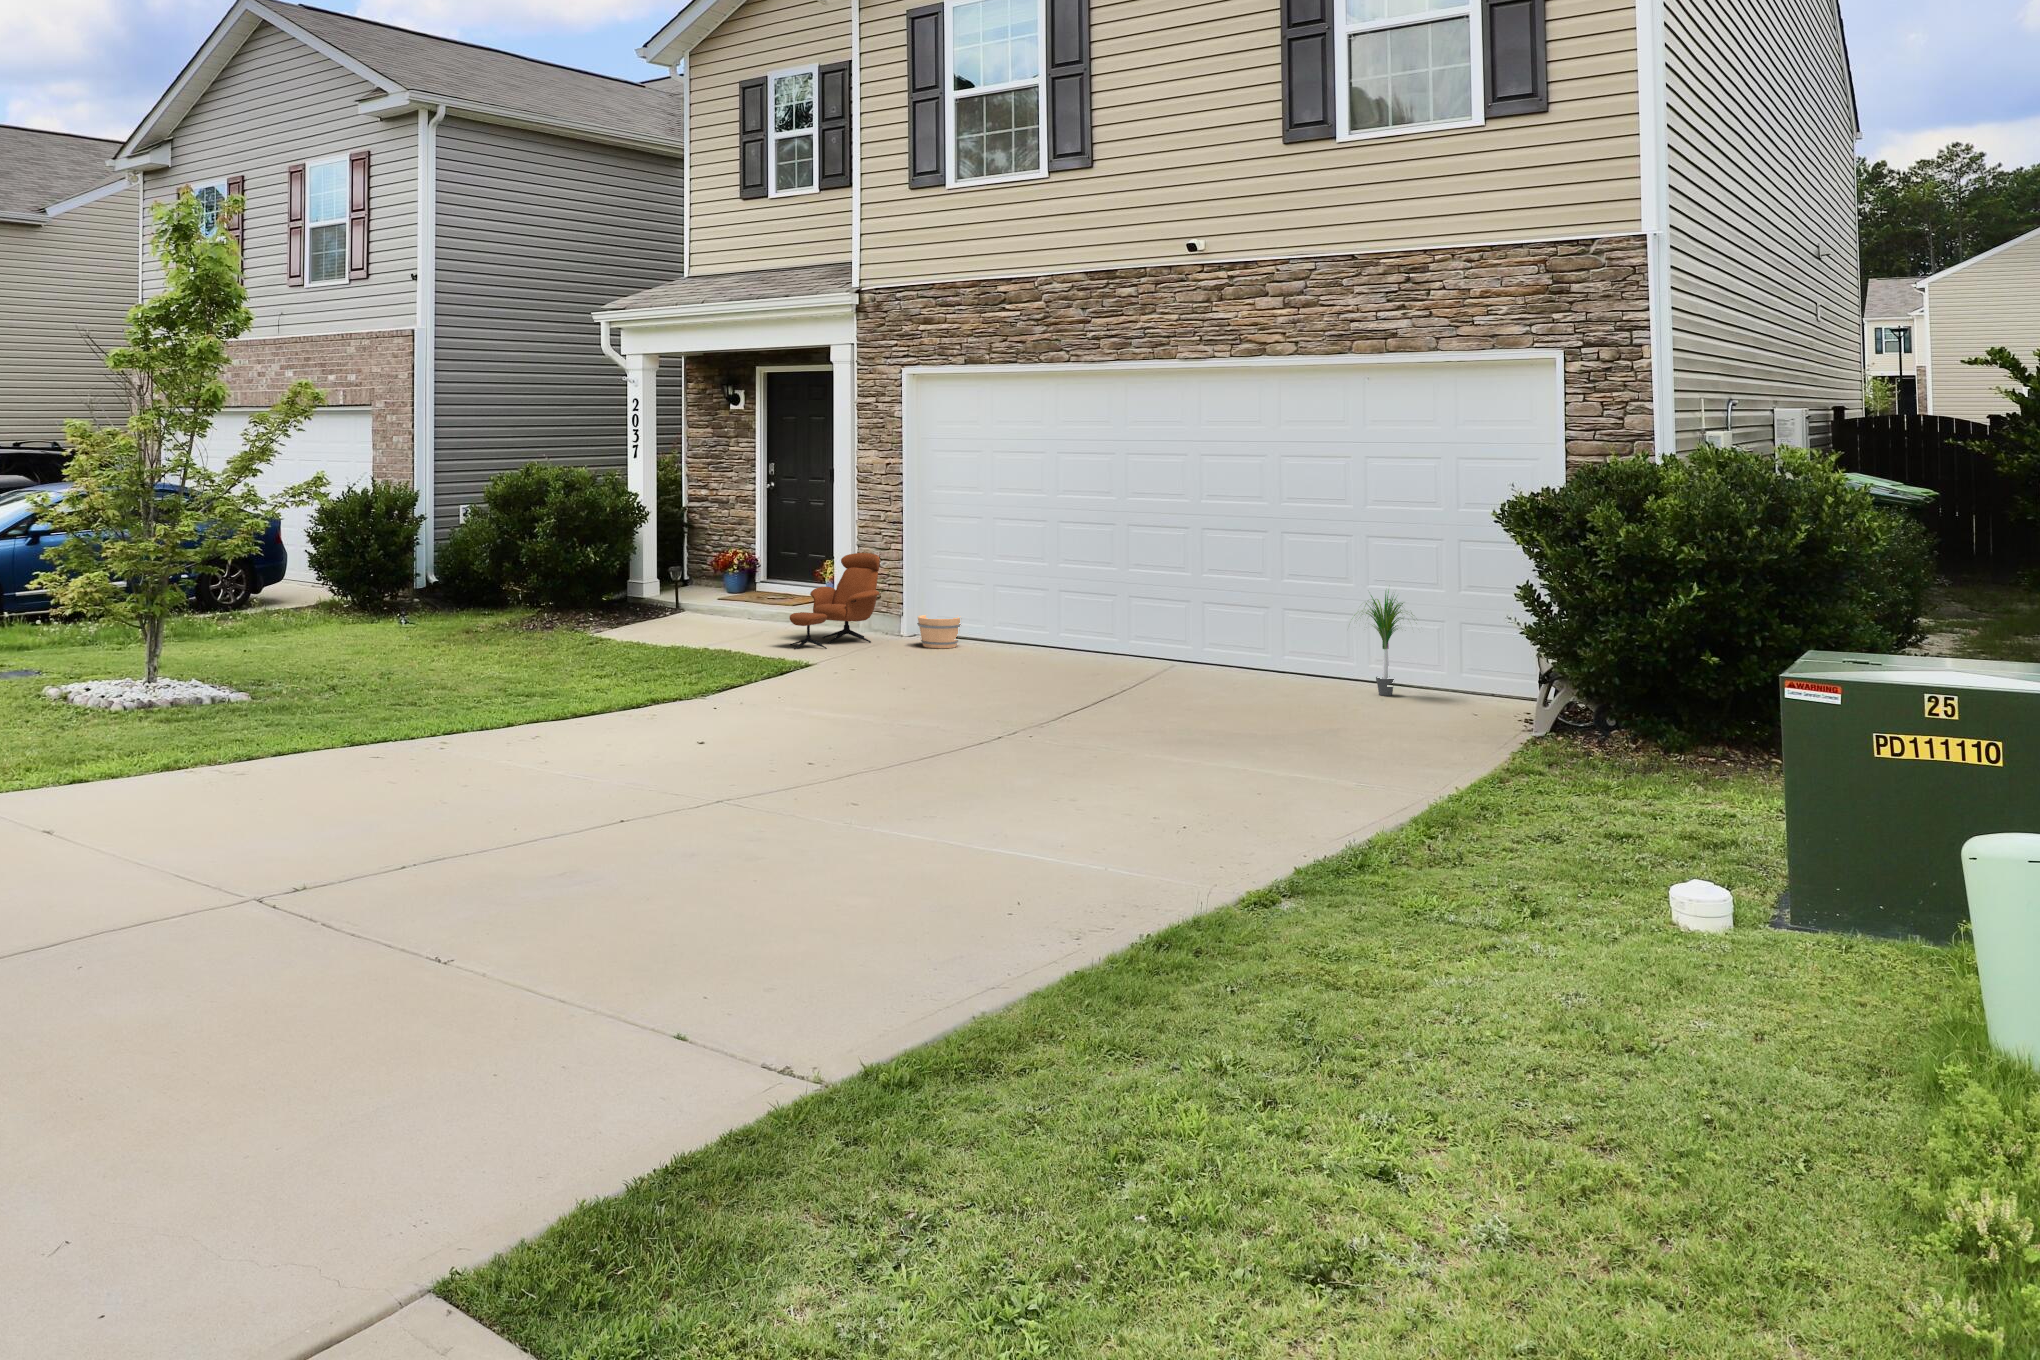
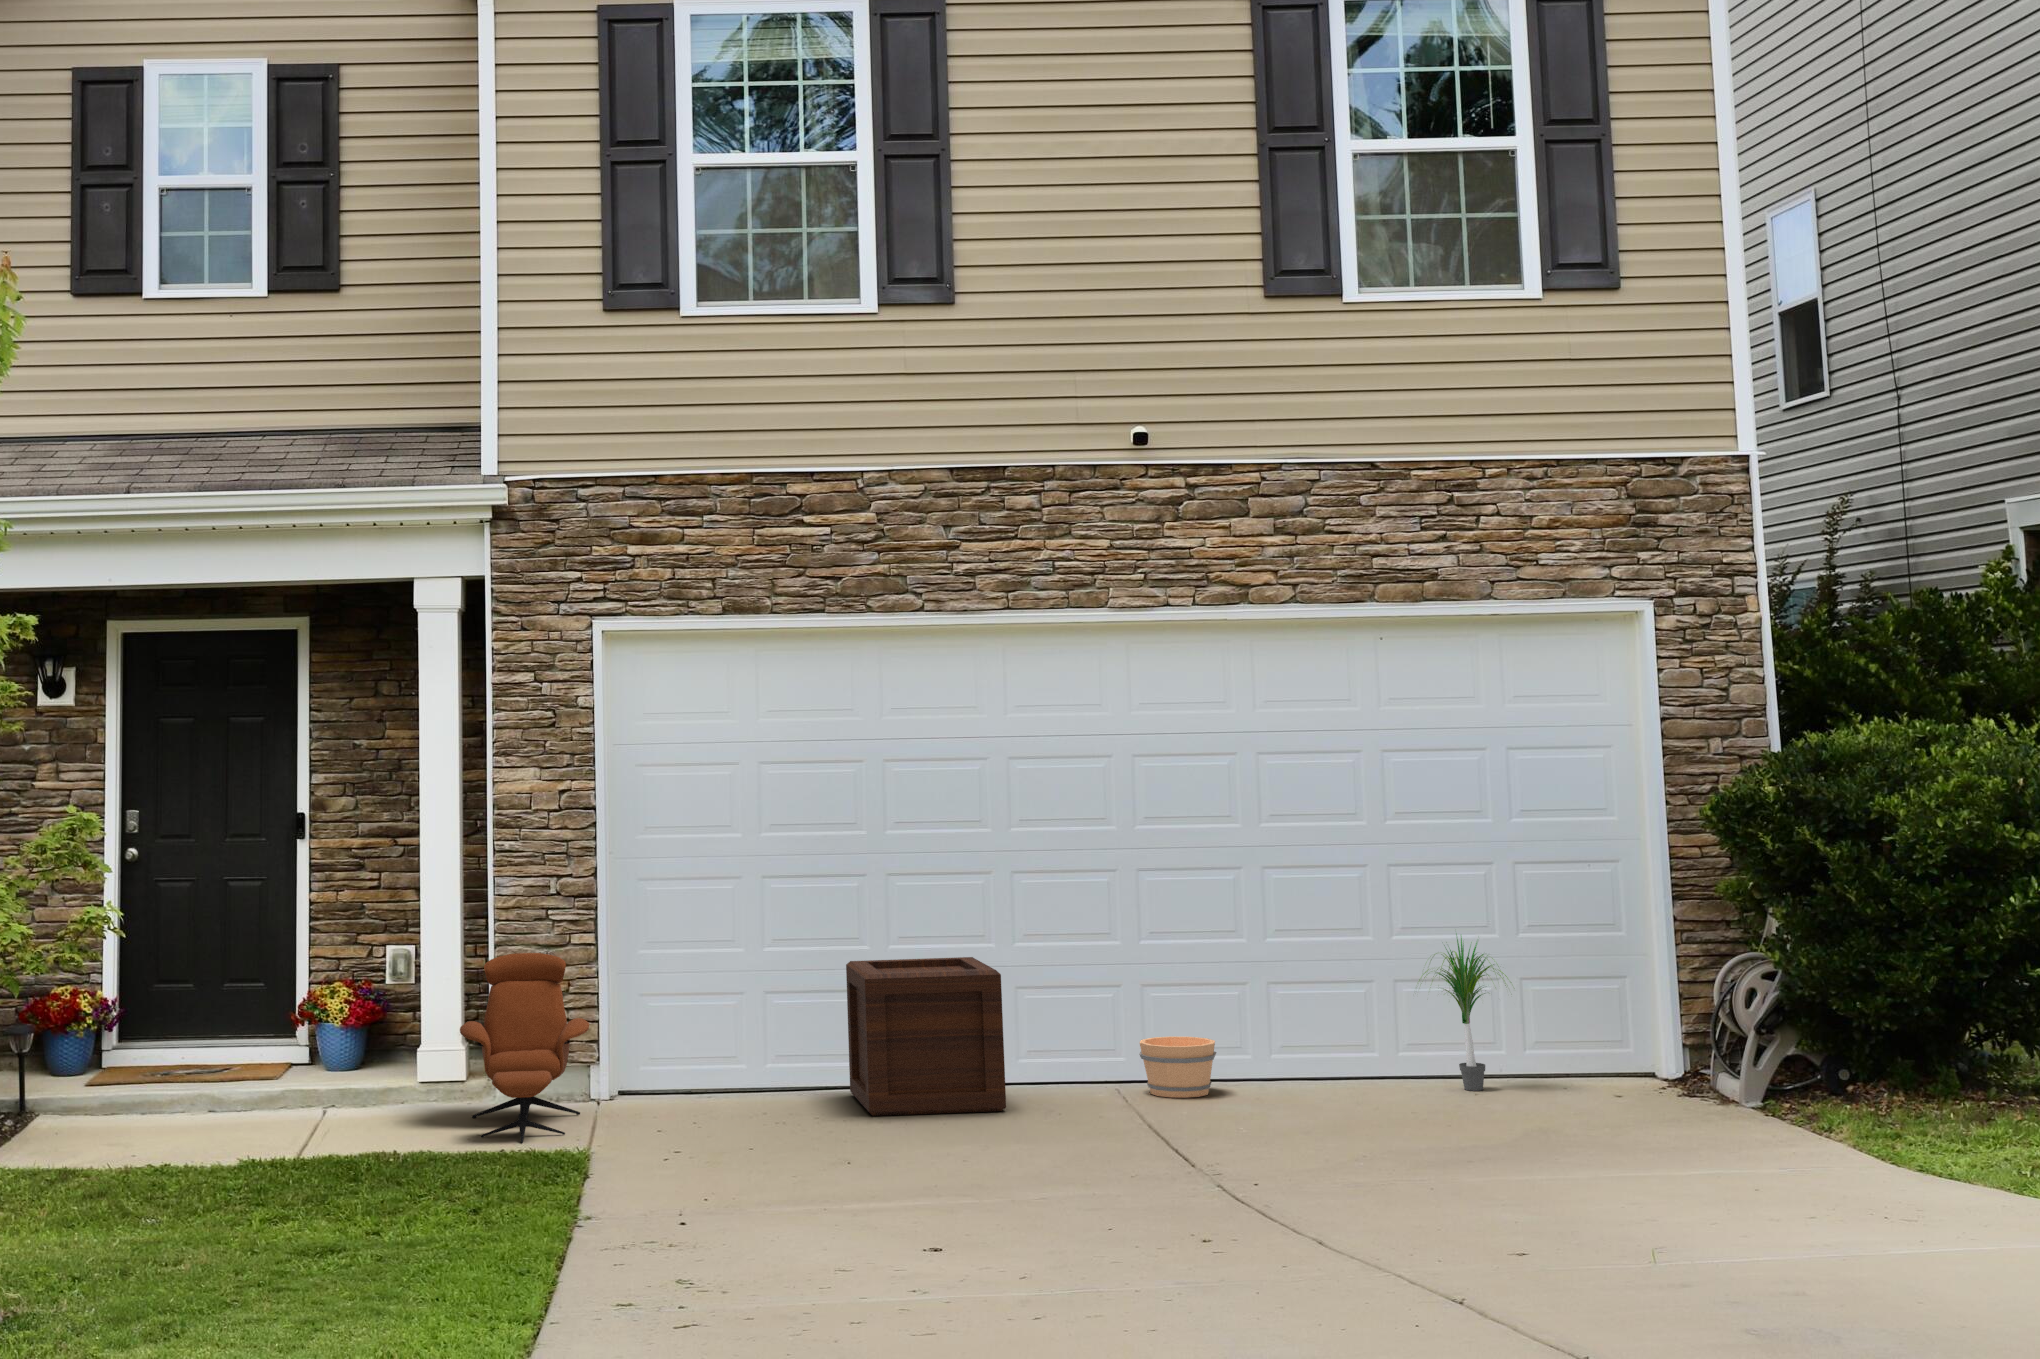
wooden crate: none [990,573,1102,667] -> present [846,957,1006,1116]
bucket: present [917,615,961,648] -> present [1139,1037,1216,1098]

